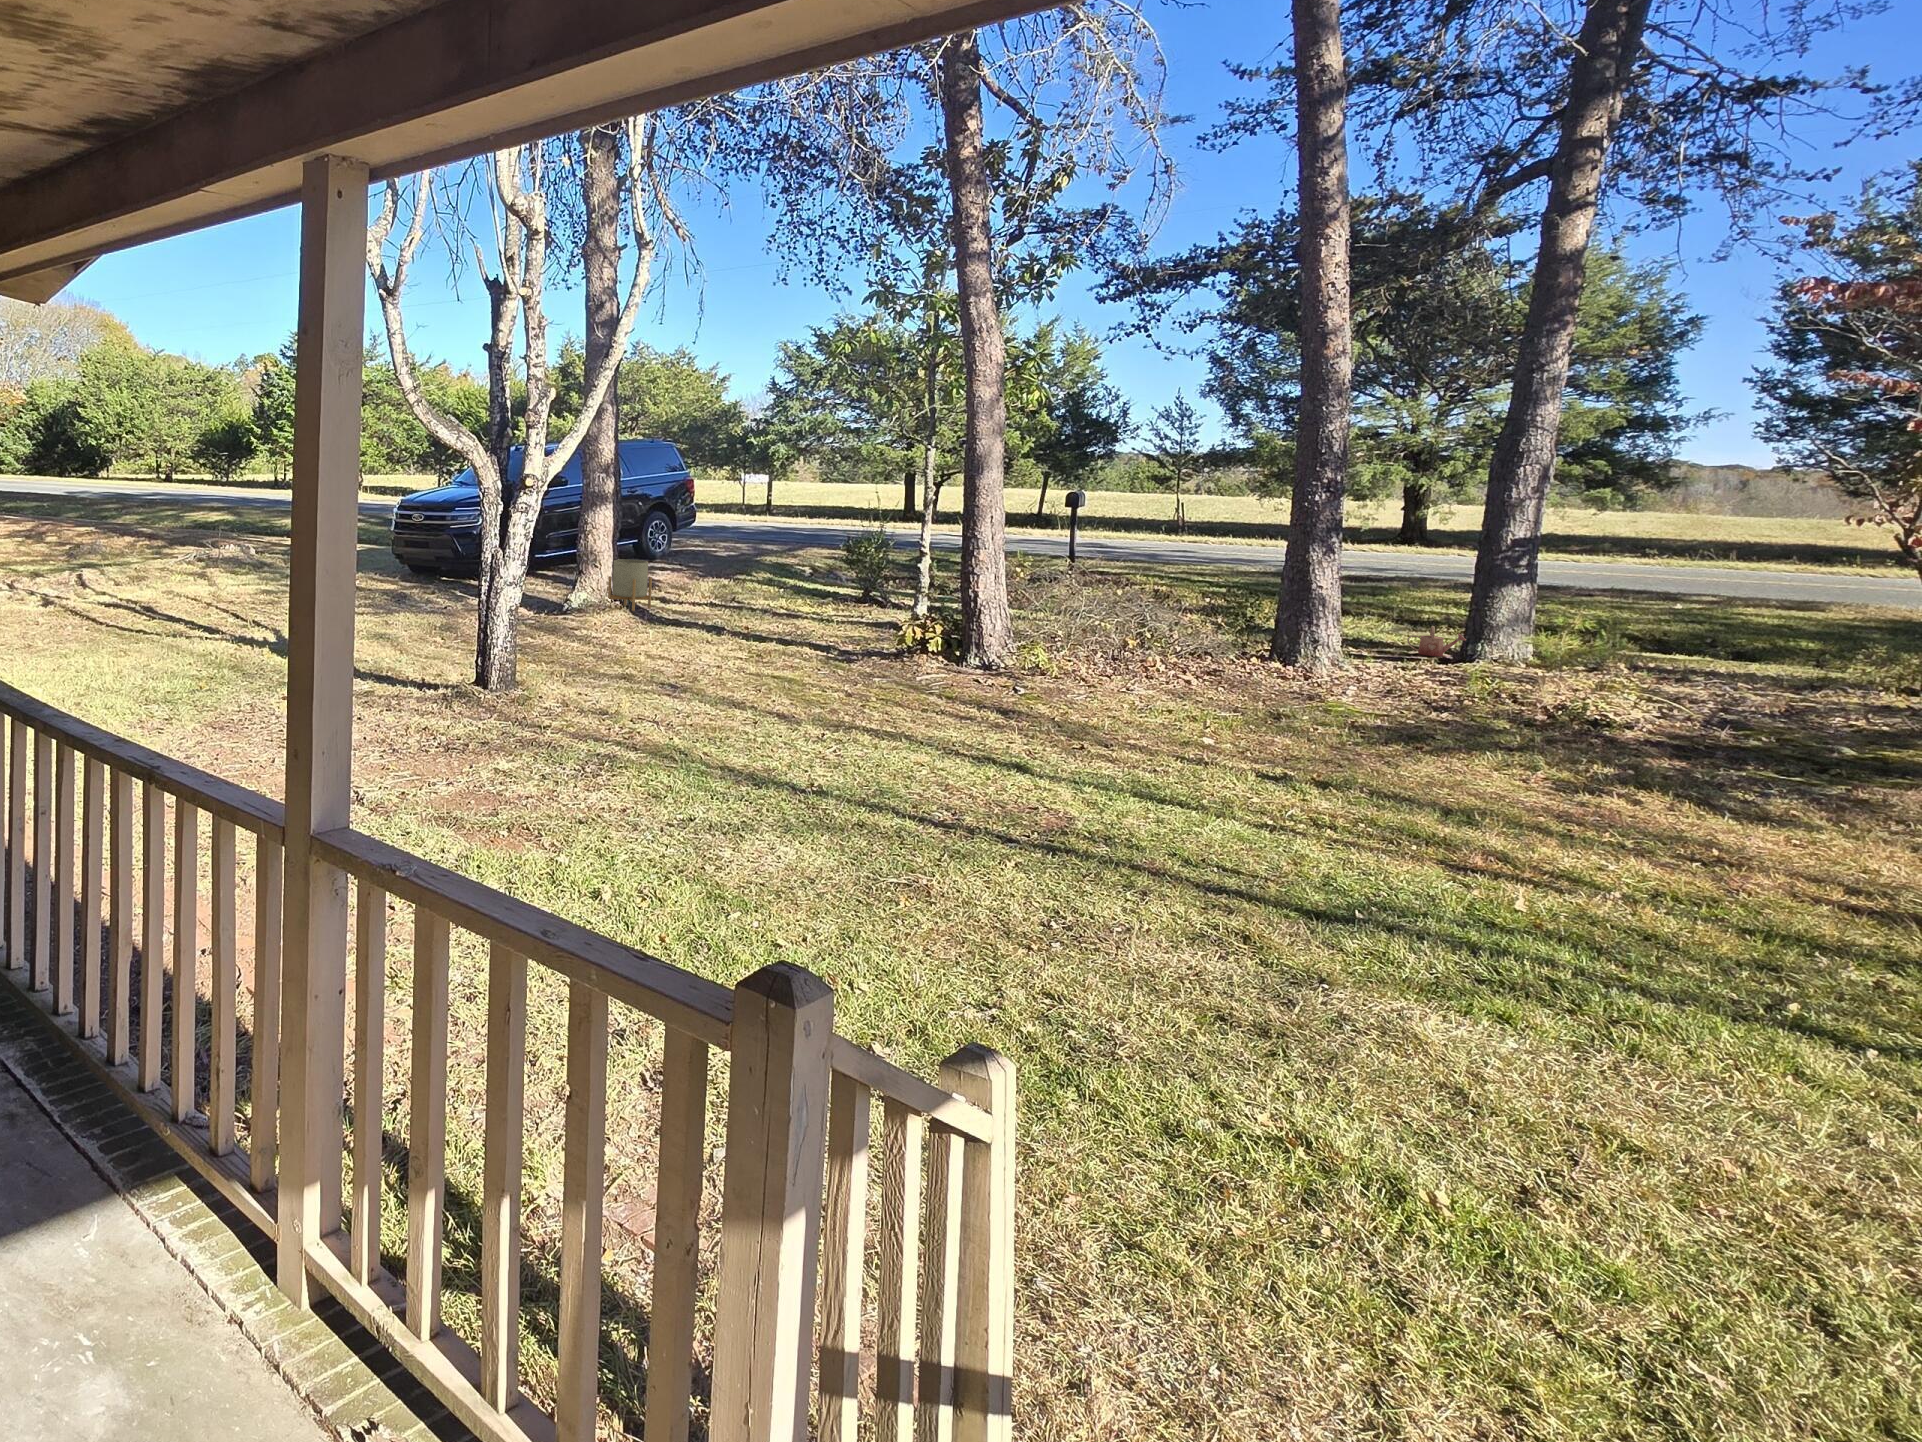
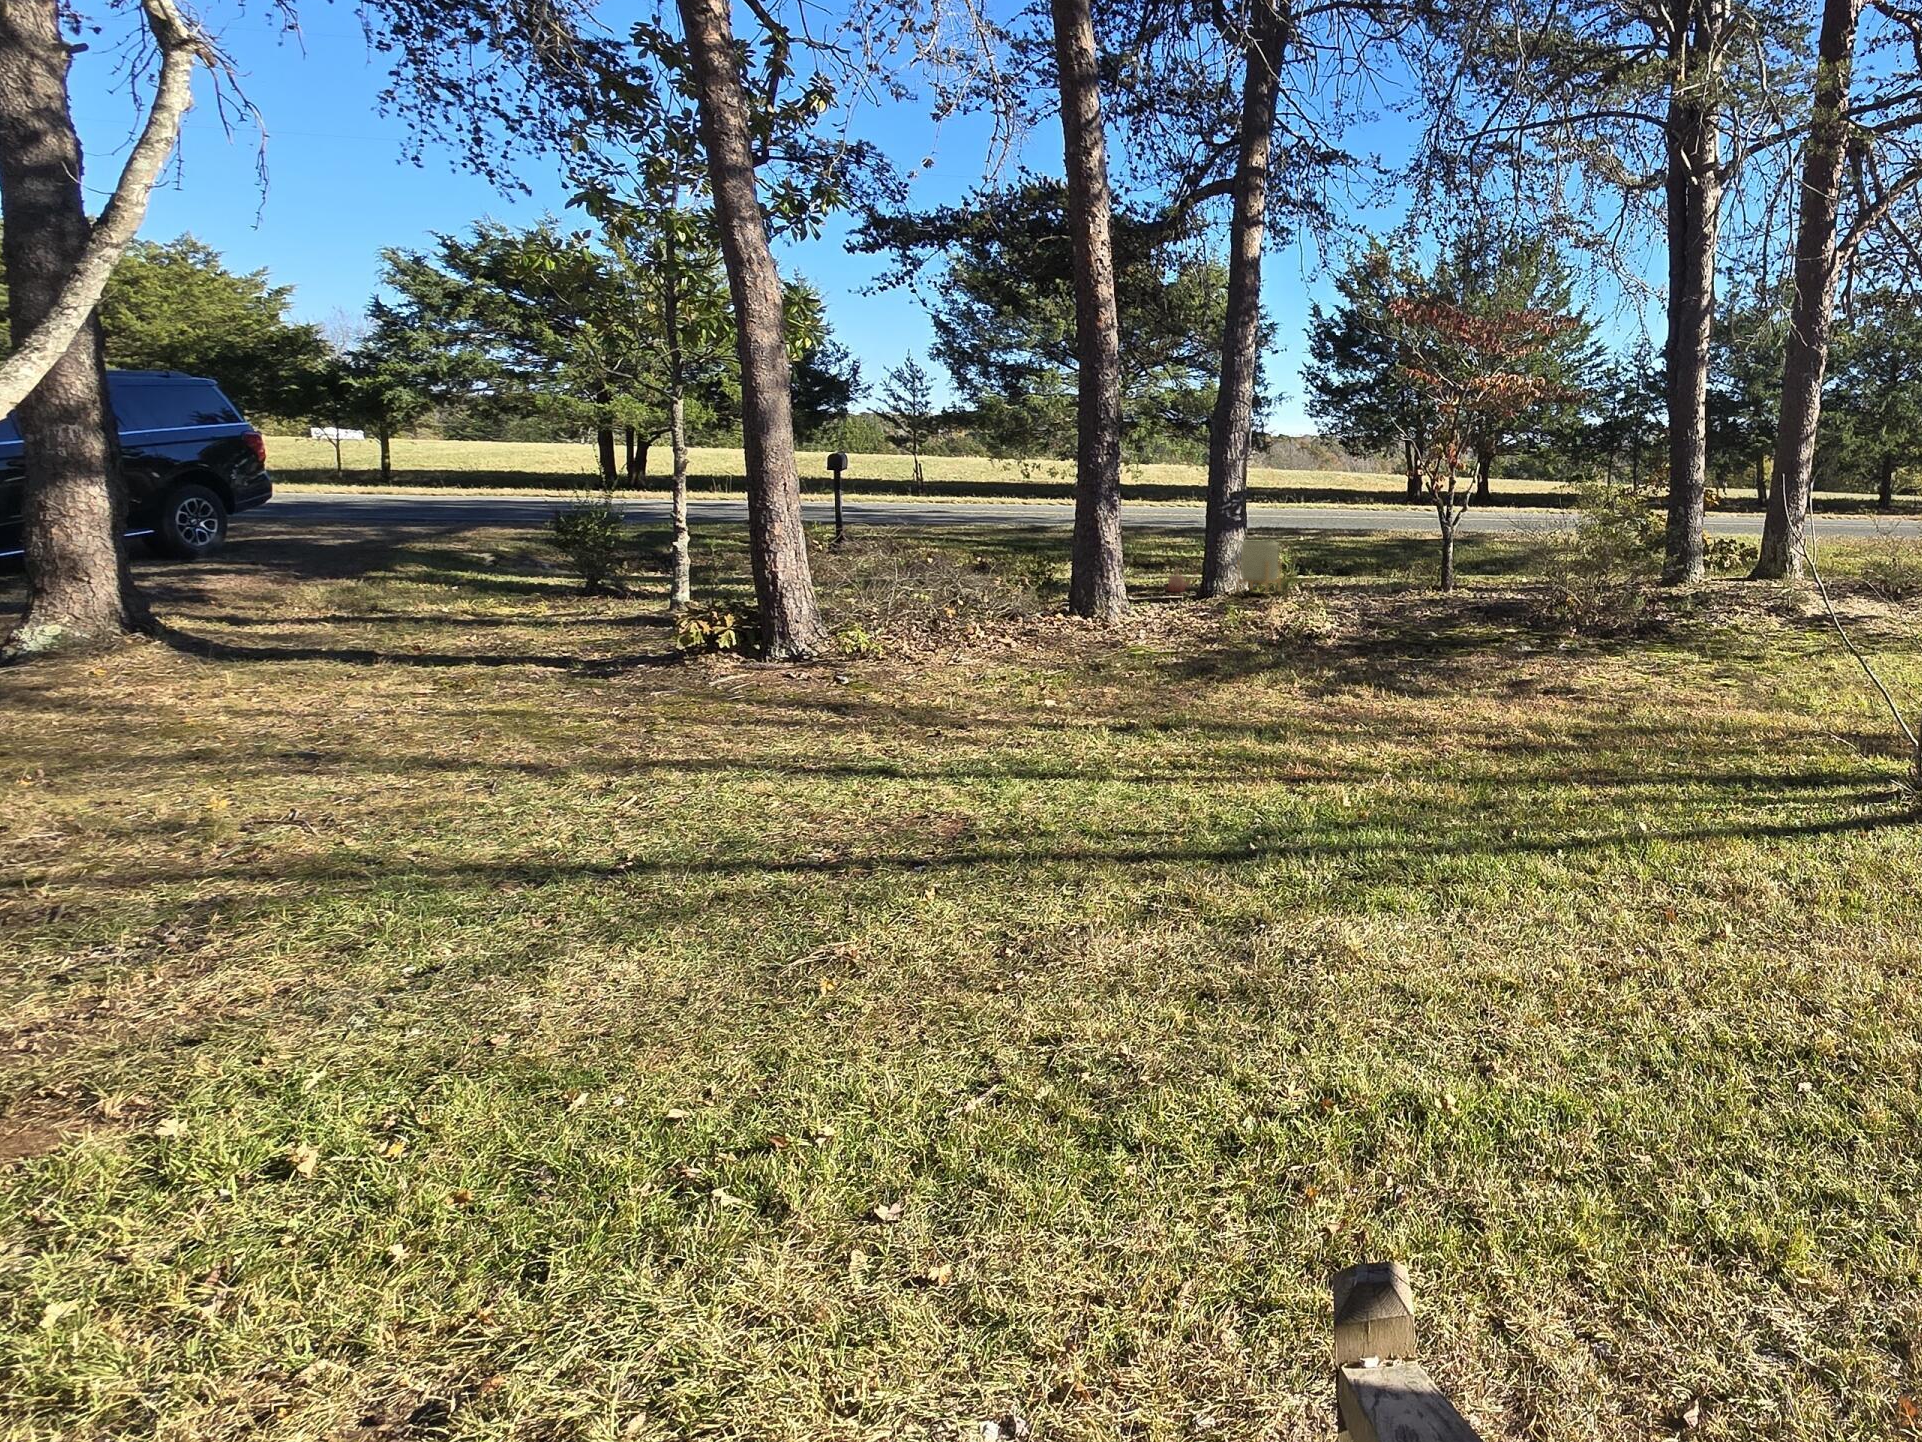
planter: present [608,560,652,611] -> present [1236,541,1281,594]

